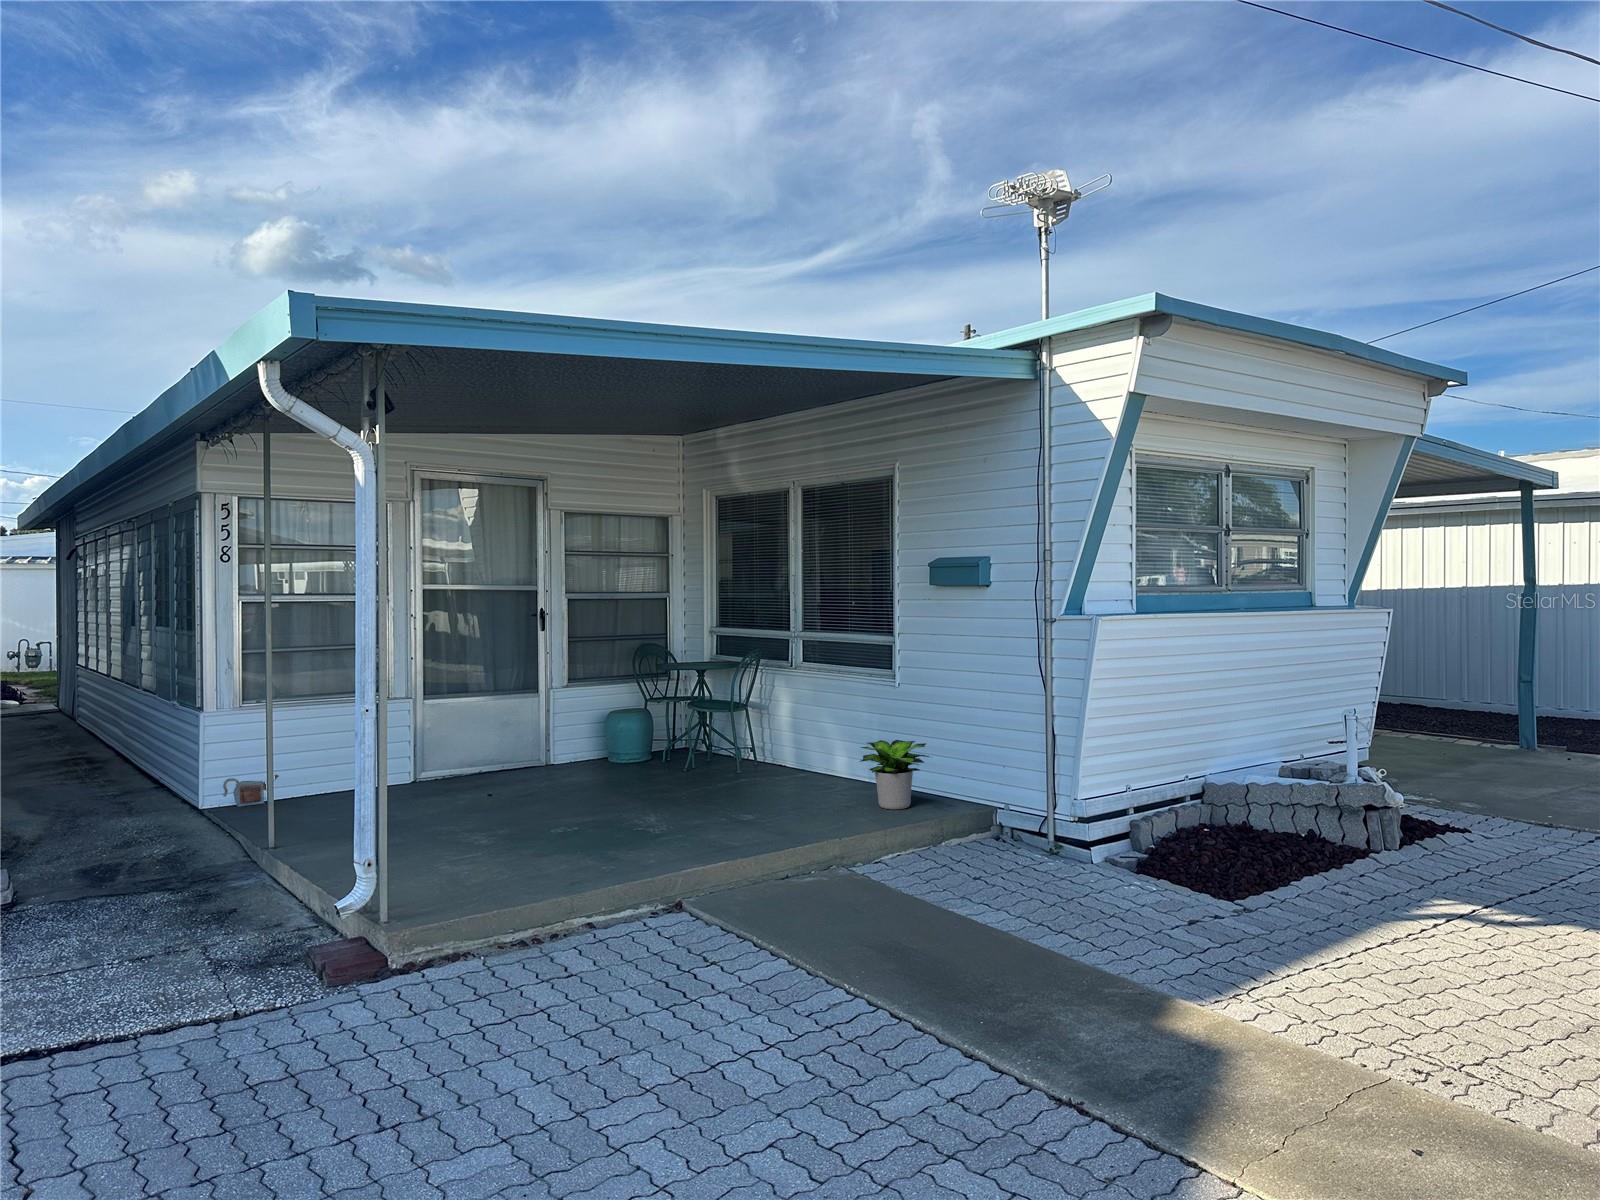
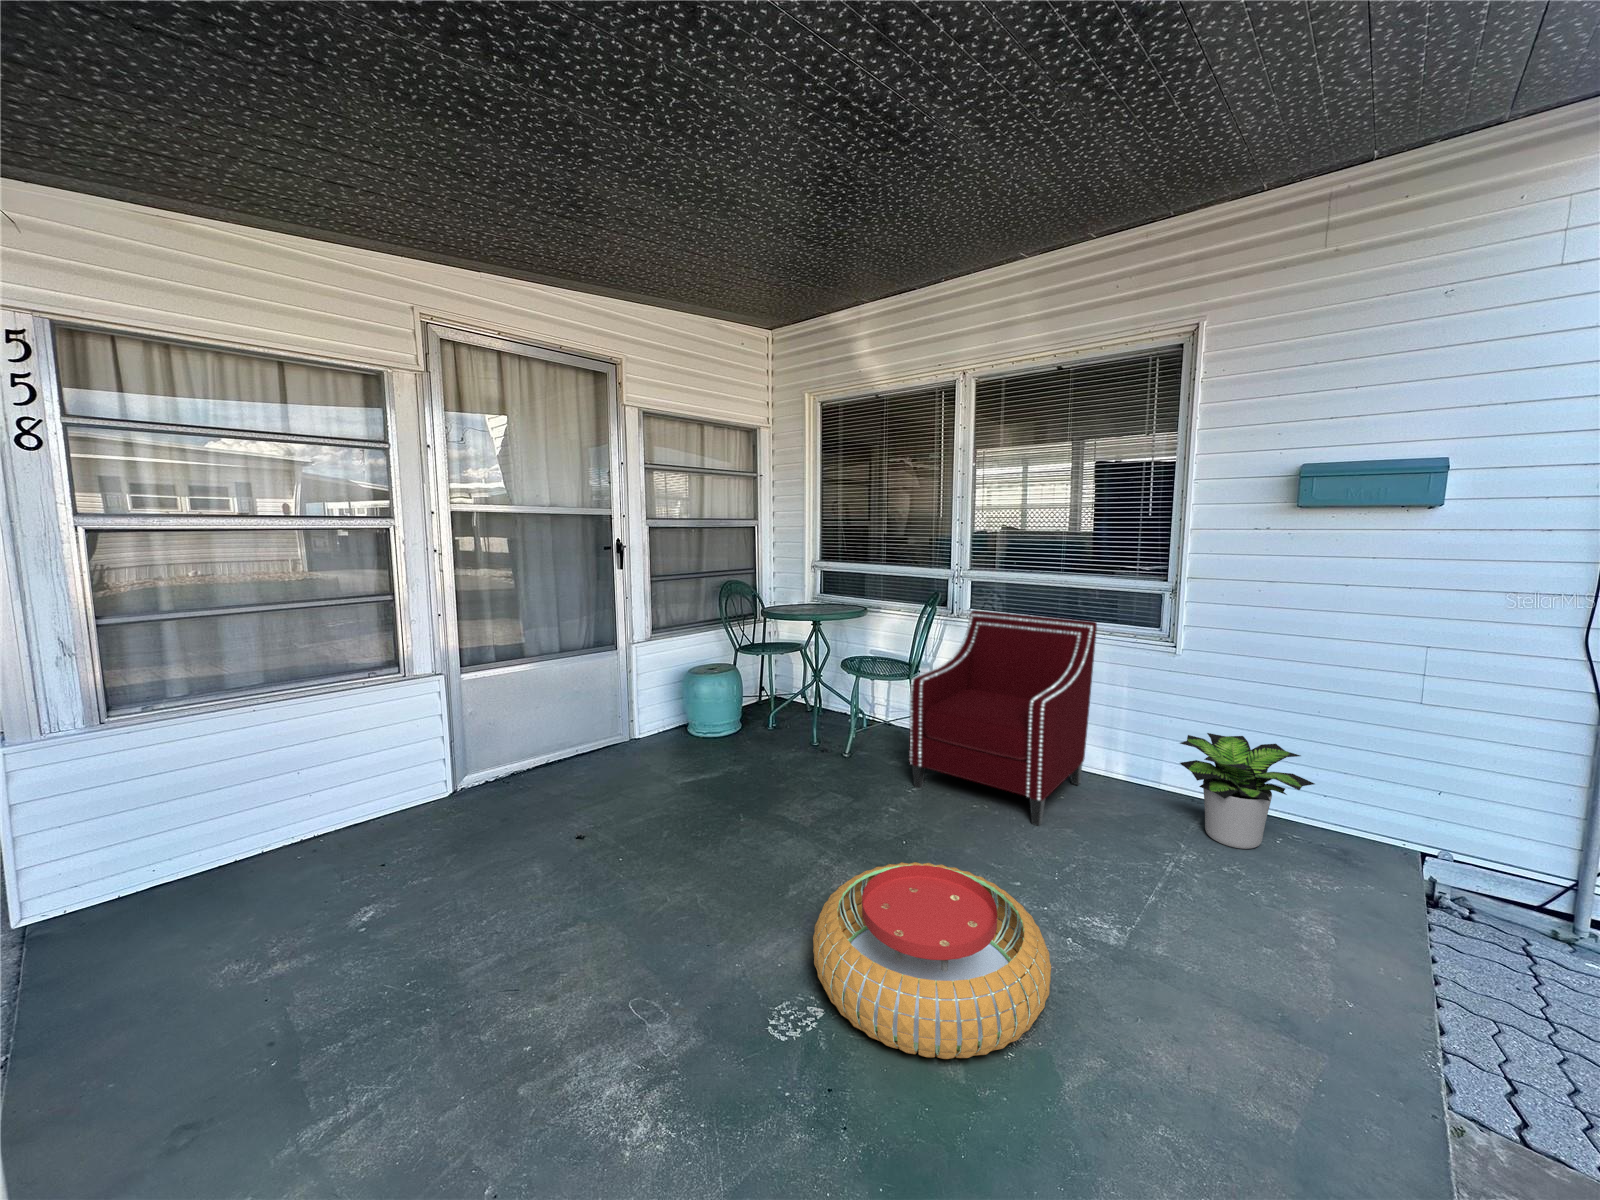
armchair: none [717,662,853,800] -> present [909,610,1097,826]
watering can: present [223,775,279,807] -> none [64,835,197,911]
pouf: none [571,782,690,842] -> present [813,862,1051,1059]

